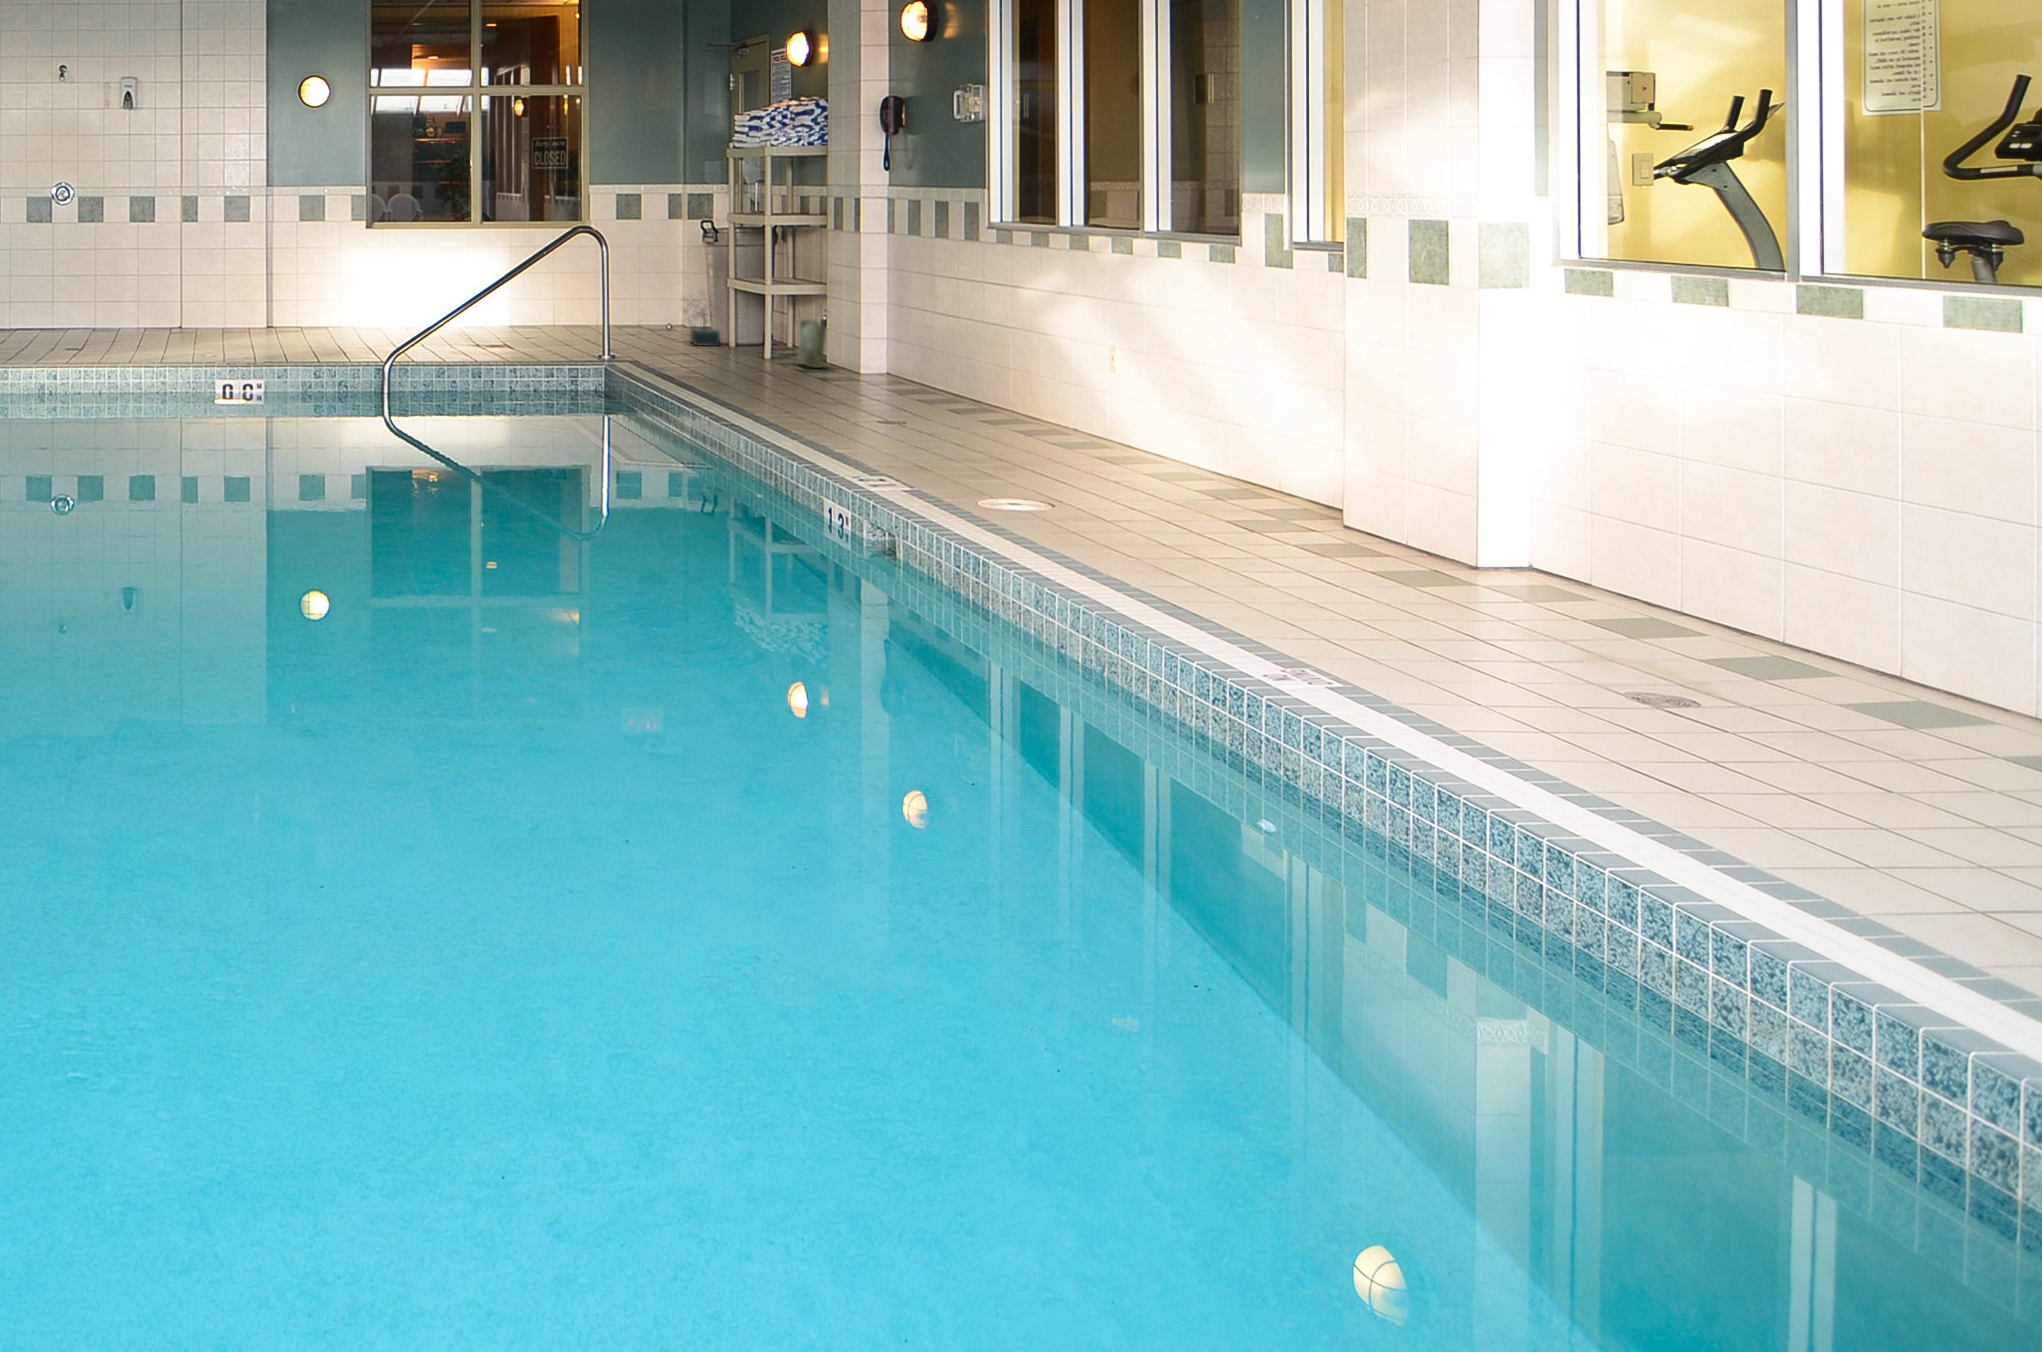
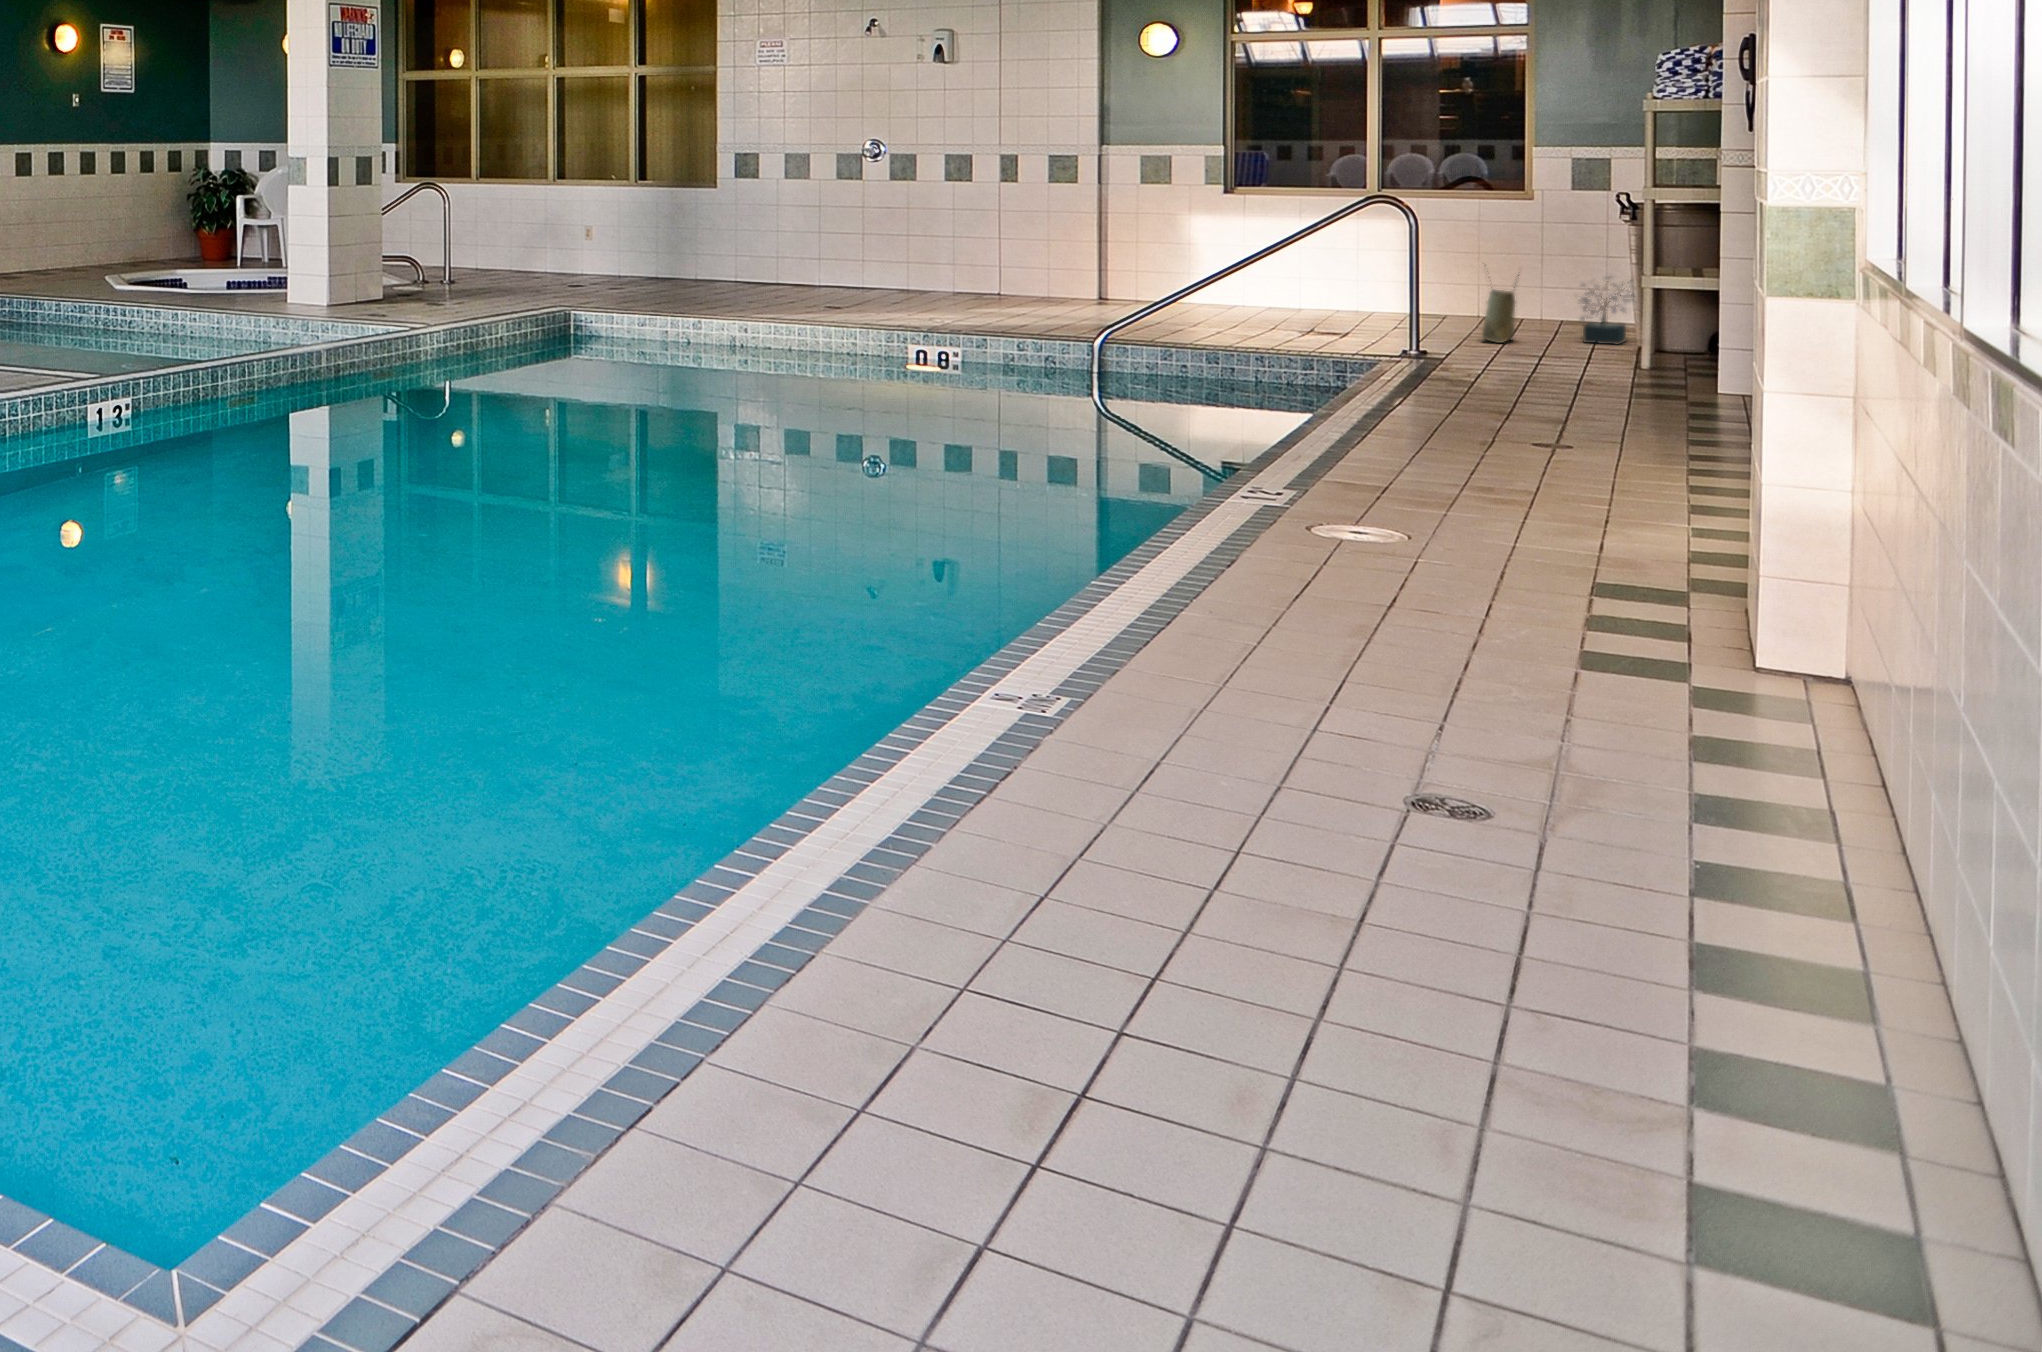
woven basket: present [797,320,826,368] -> present [1482,263,1519,343]

